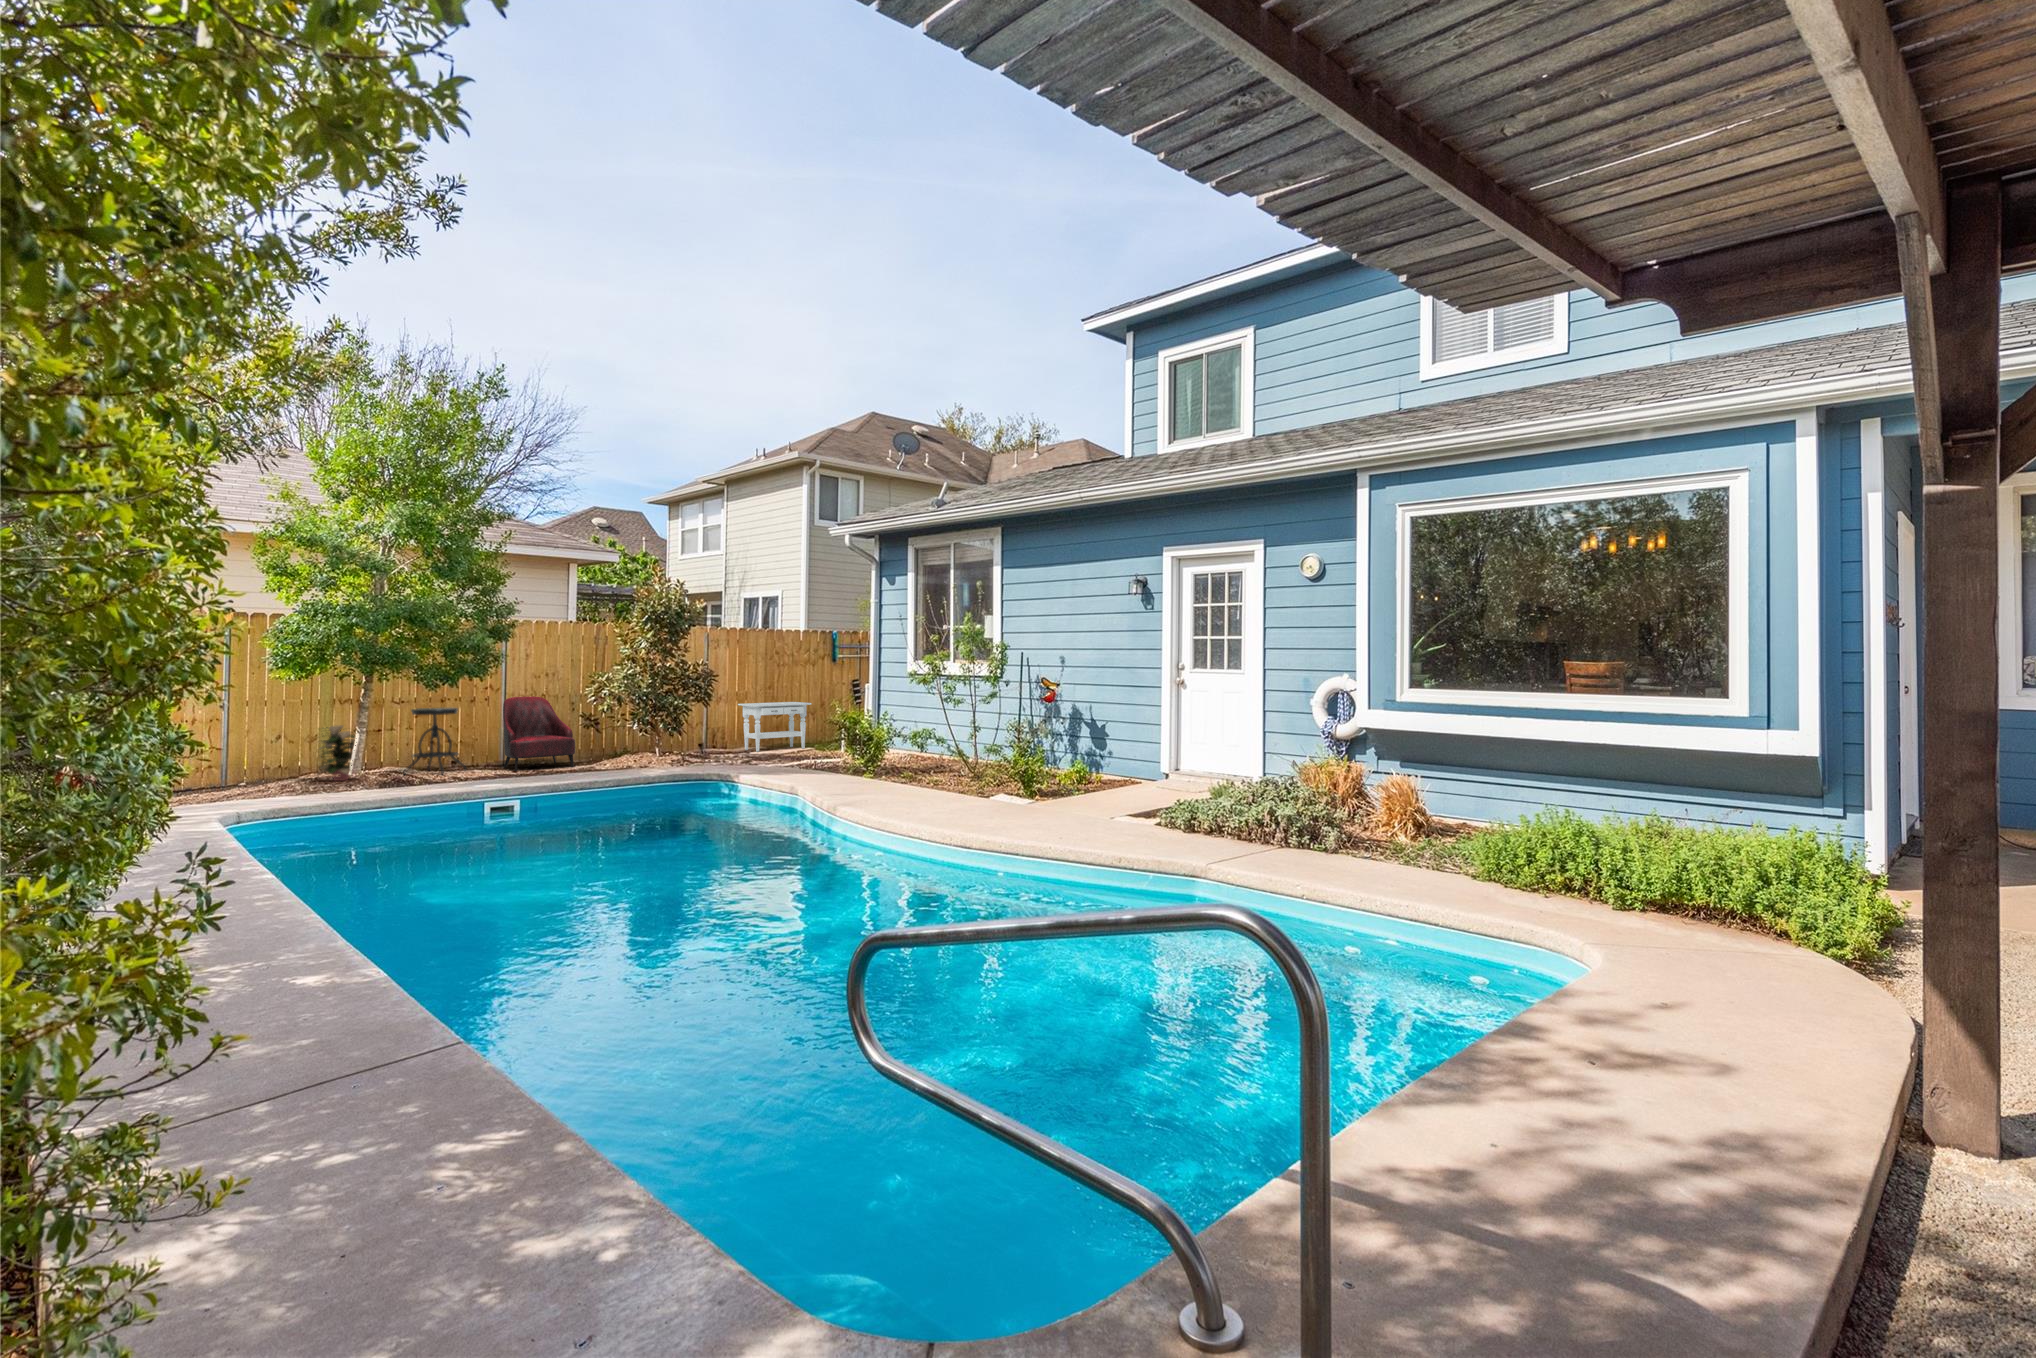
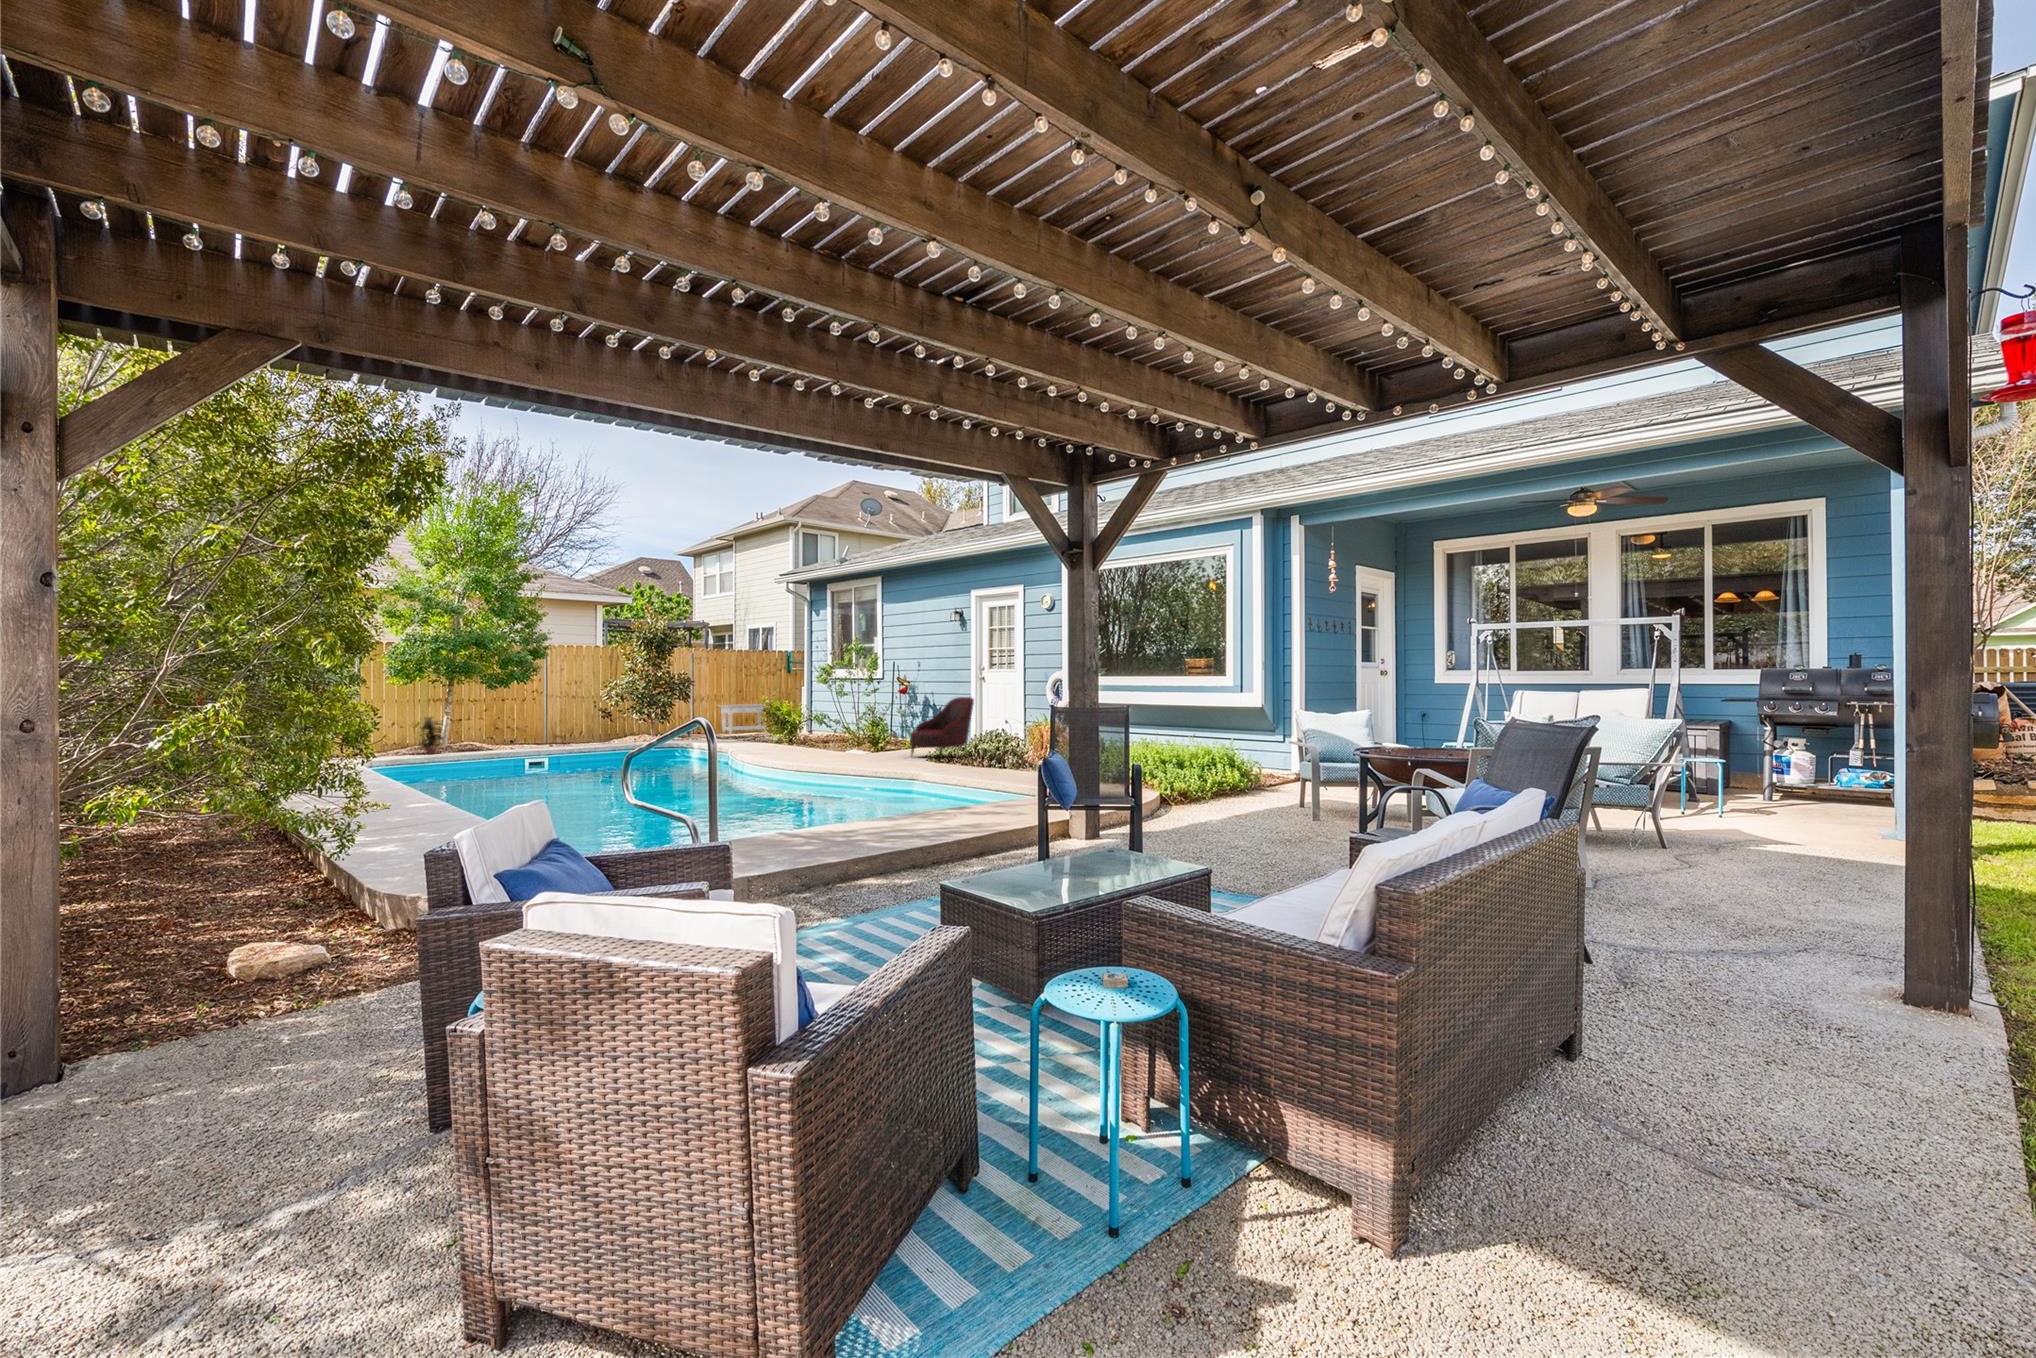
armchair: present [503,696,575,771] -> present [910,697,974,756]
stool: present [403,708,467,775] -> none [473,706,517,752]

